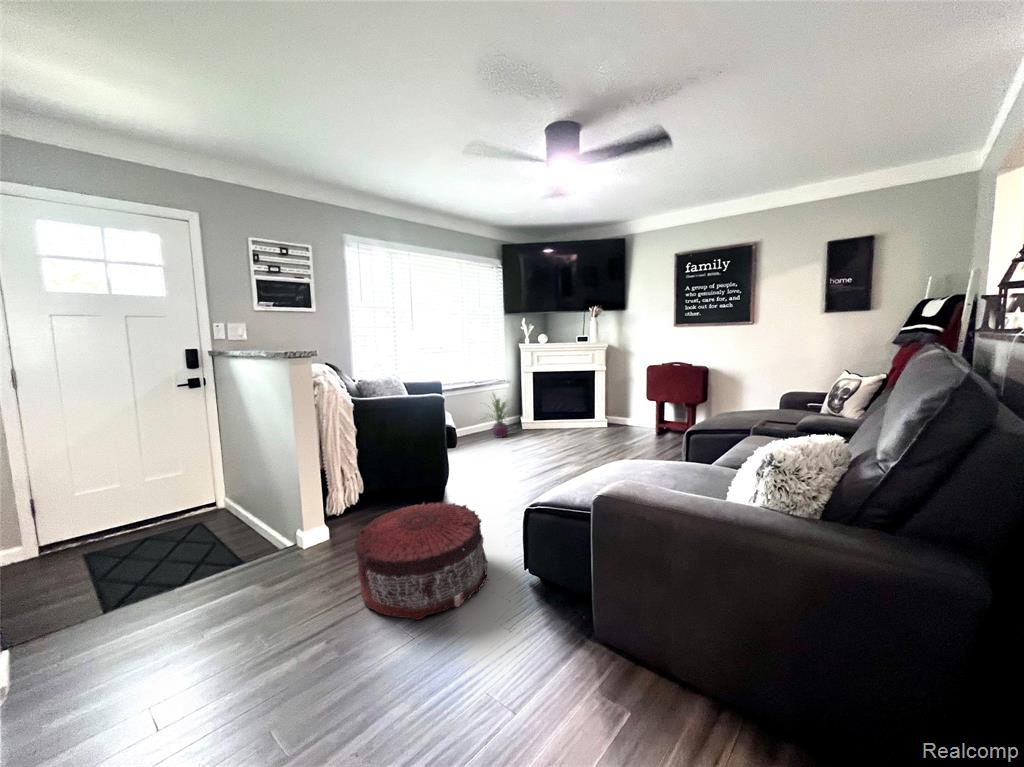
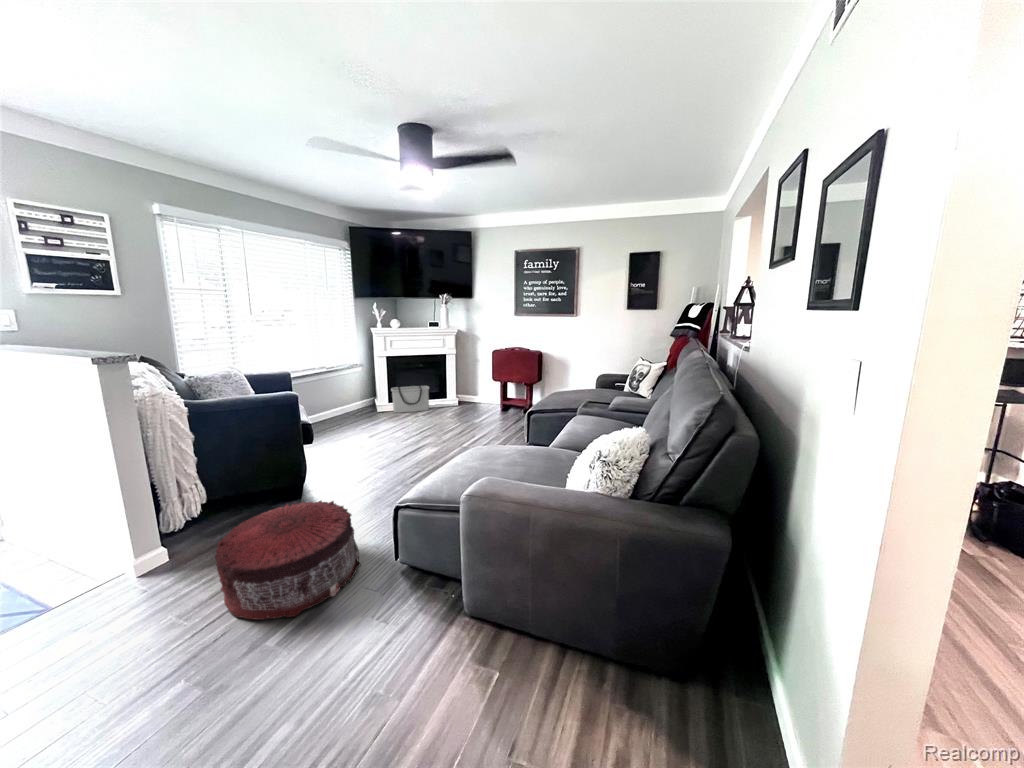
decorative plant: present [484,394,508,438] -> none [328,379,379,424]
storage bin: none [536,403,575,430] -> present [391,386,429,413]

